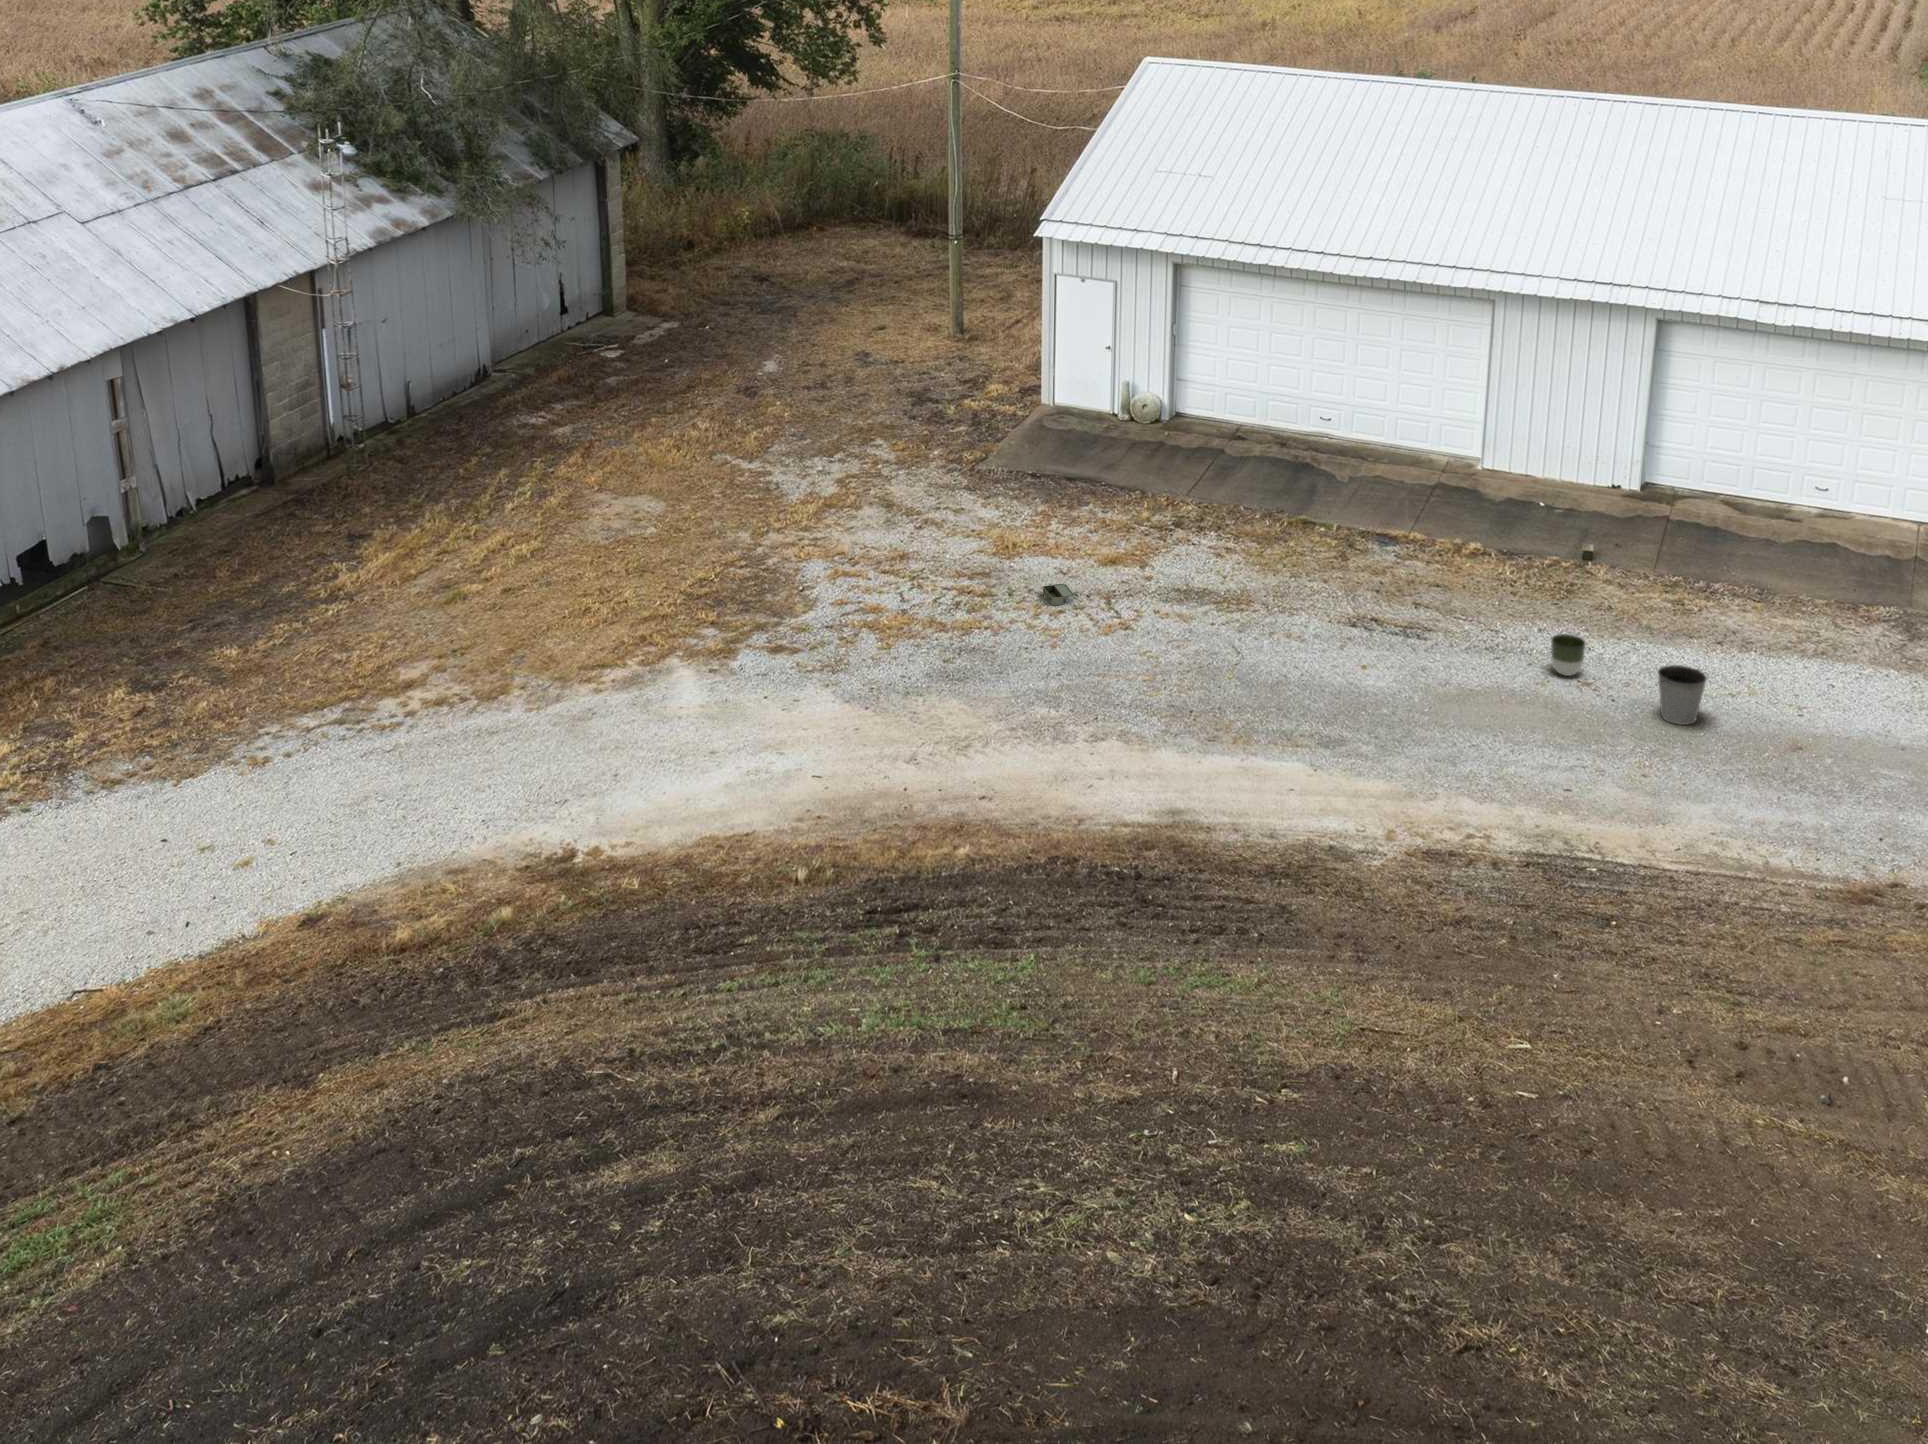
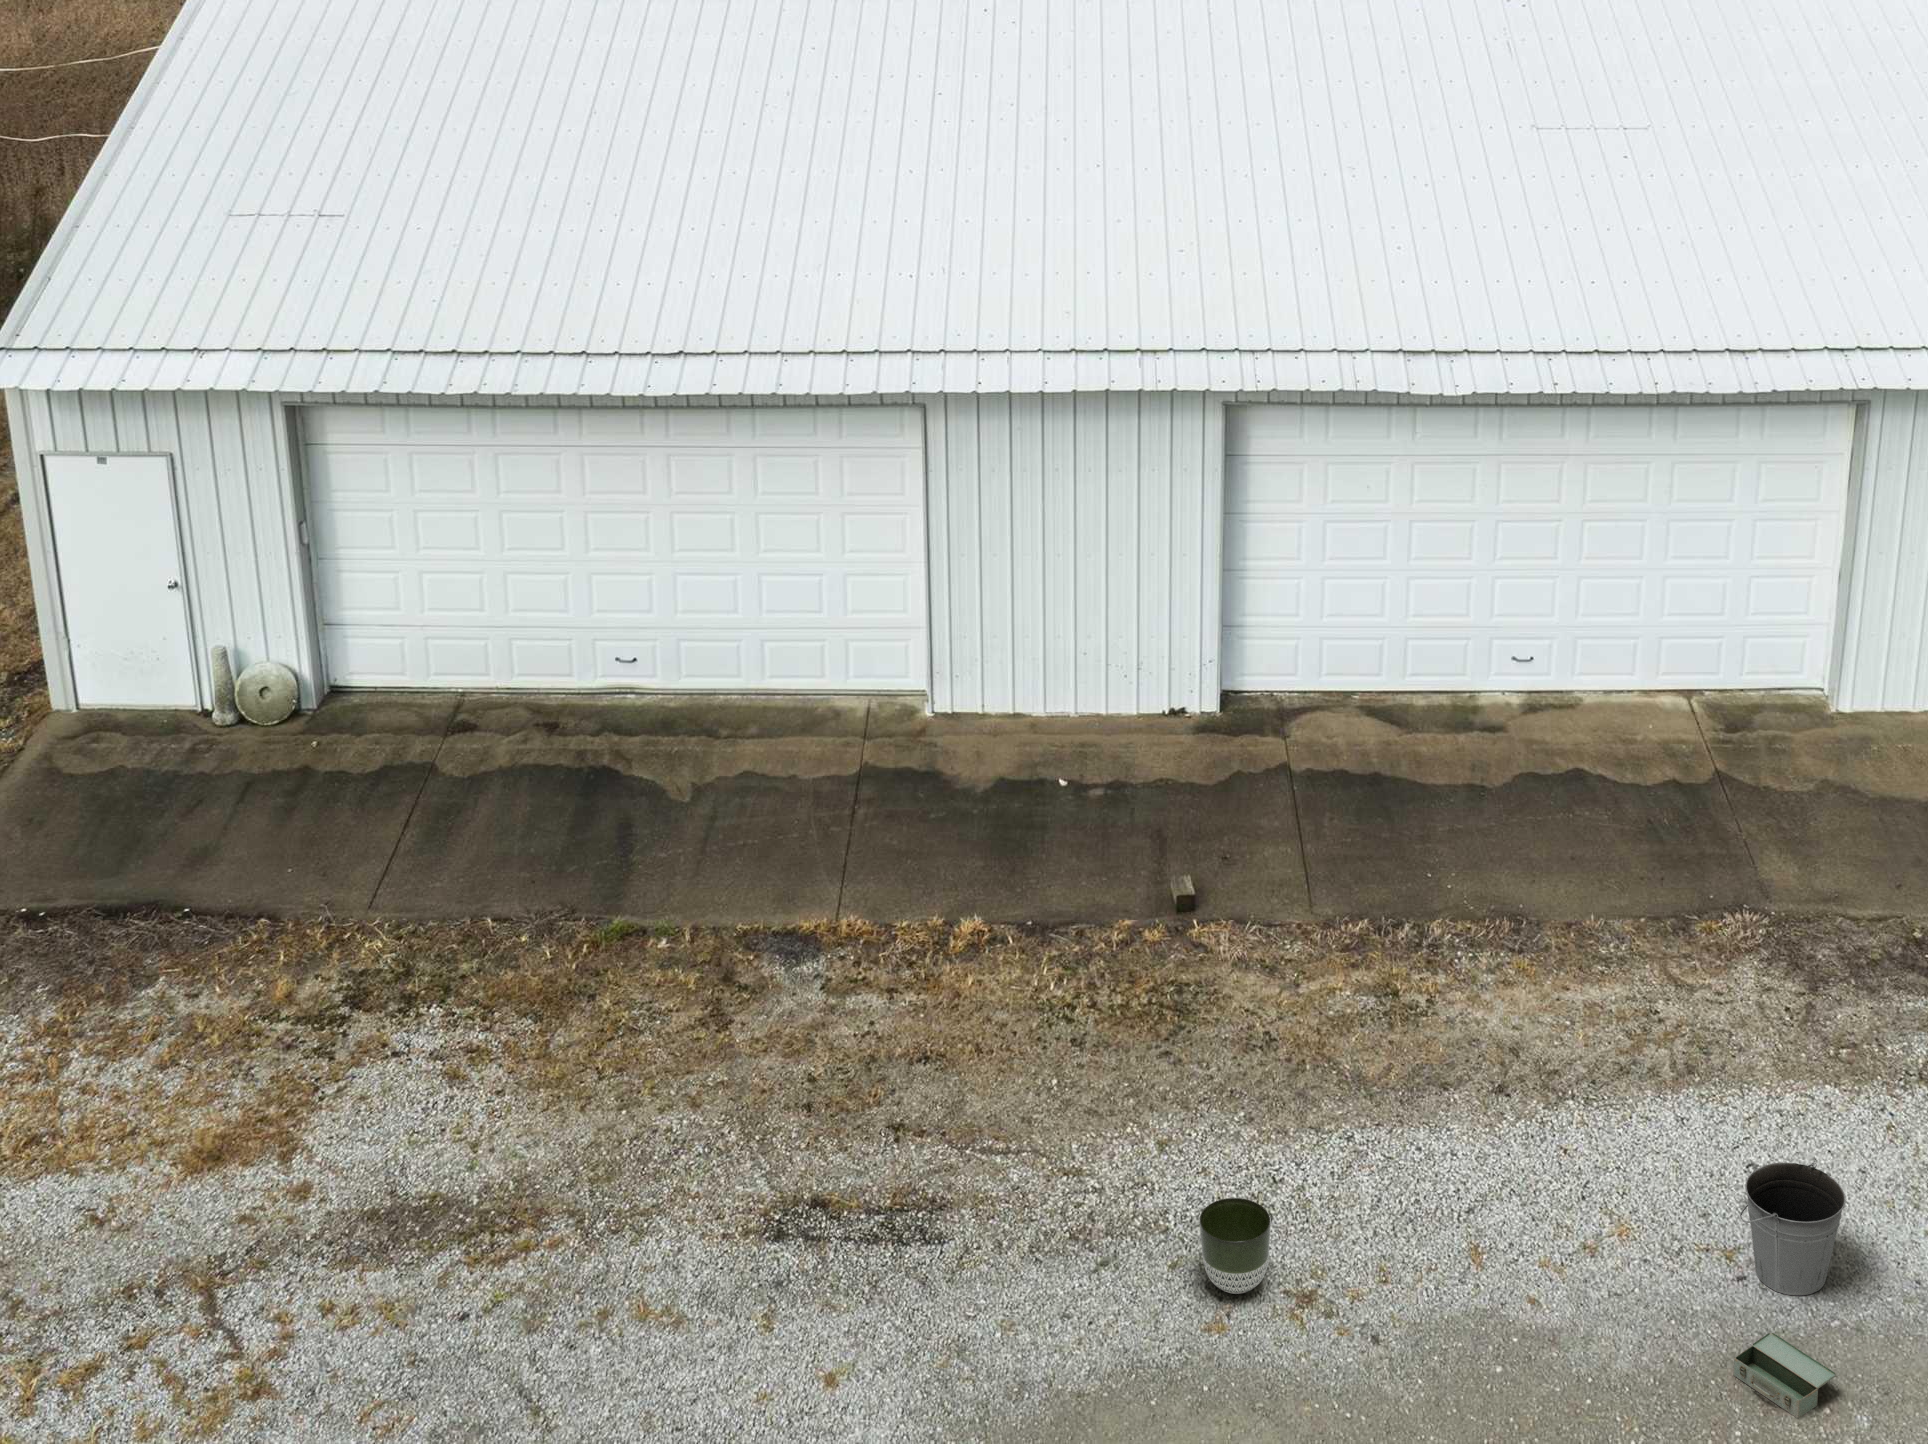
toolbox: present [1043,584,1074,606] -> present [1733,1333,1836,1418]
bucket: present [1655,665,1707,725] -> present [1740,1162,1845,1295]

